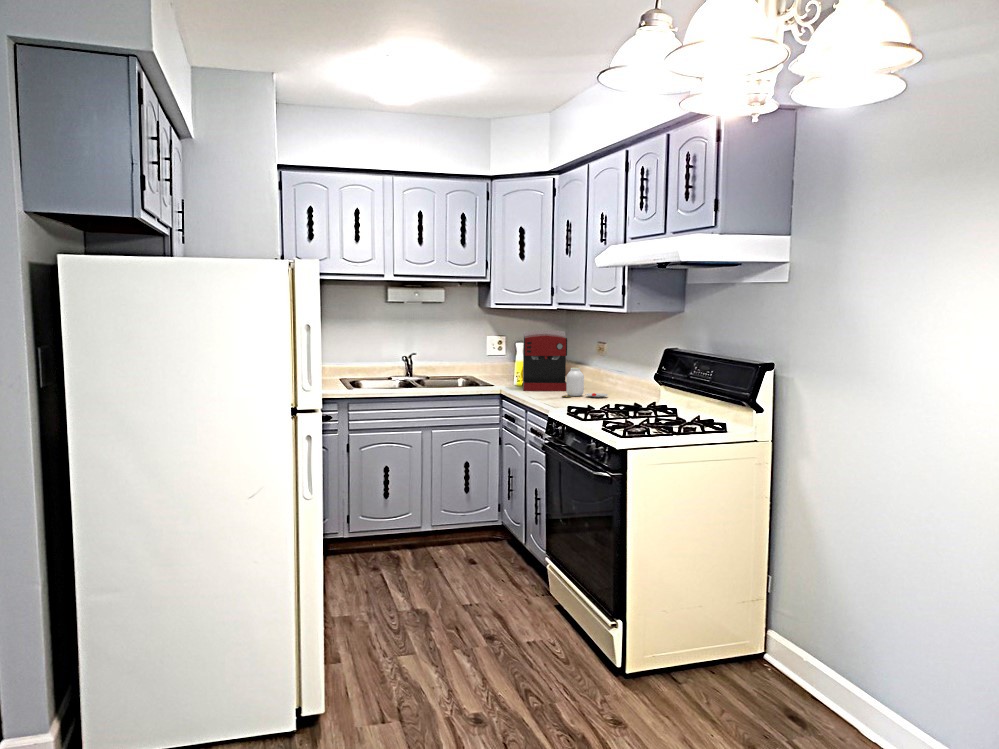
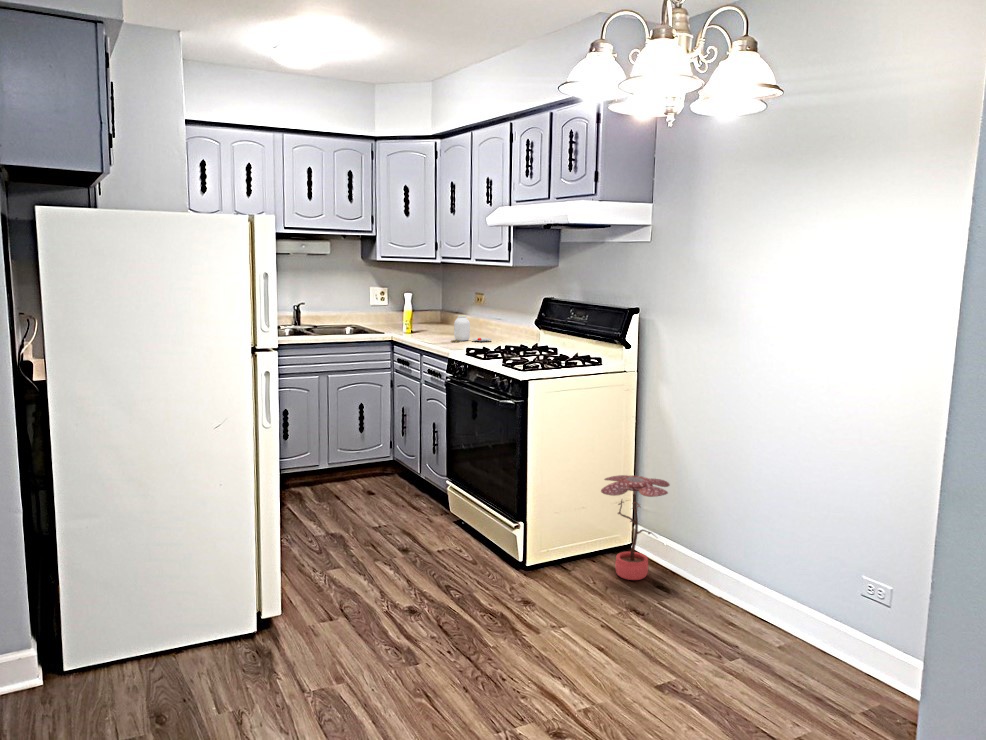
coffee maker: present [523,329,567,391] -> none [409,280,452,337]
potted plant: none [718,569,809,705] -> present [601,475,670,580]

